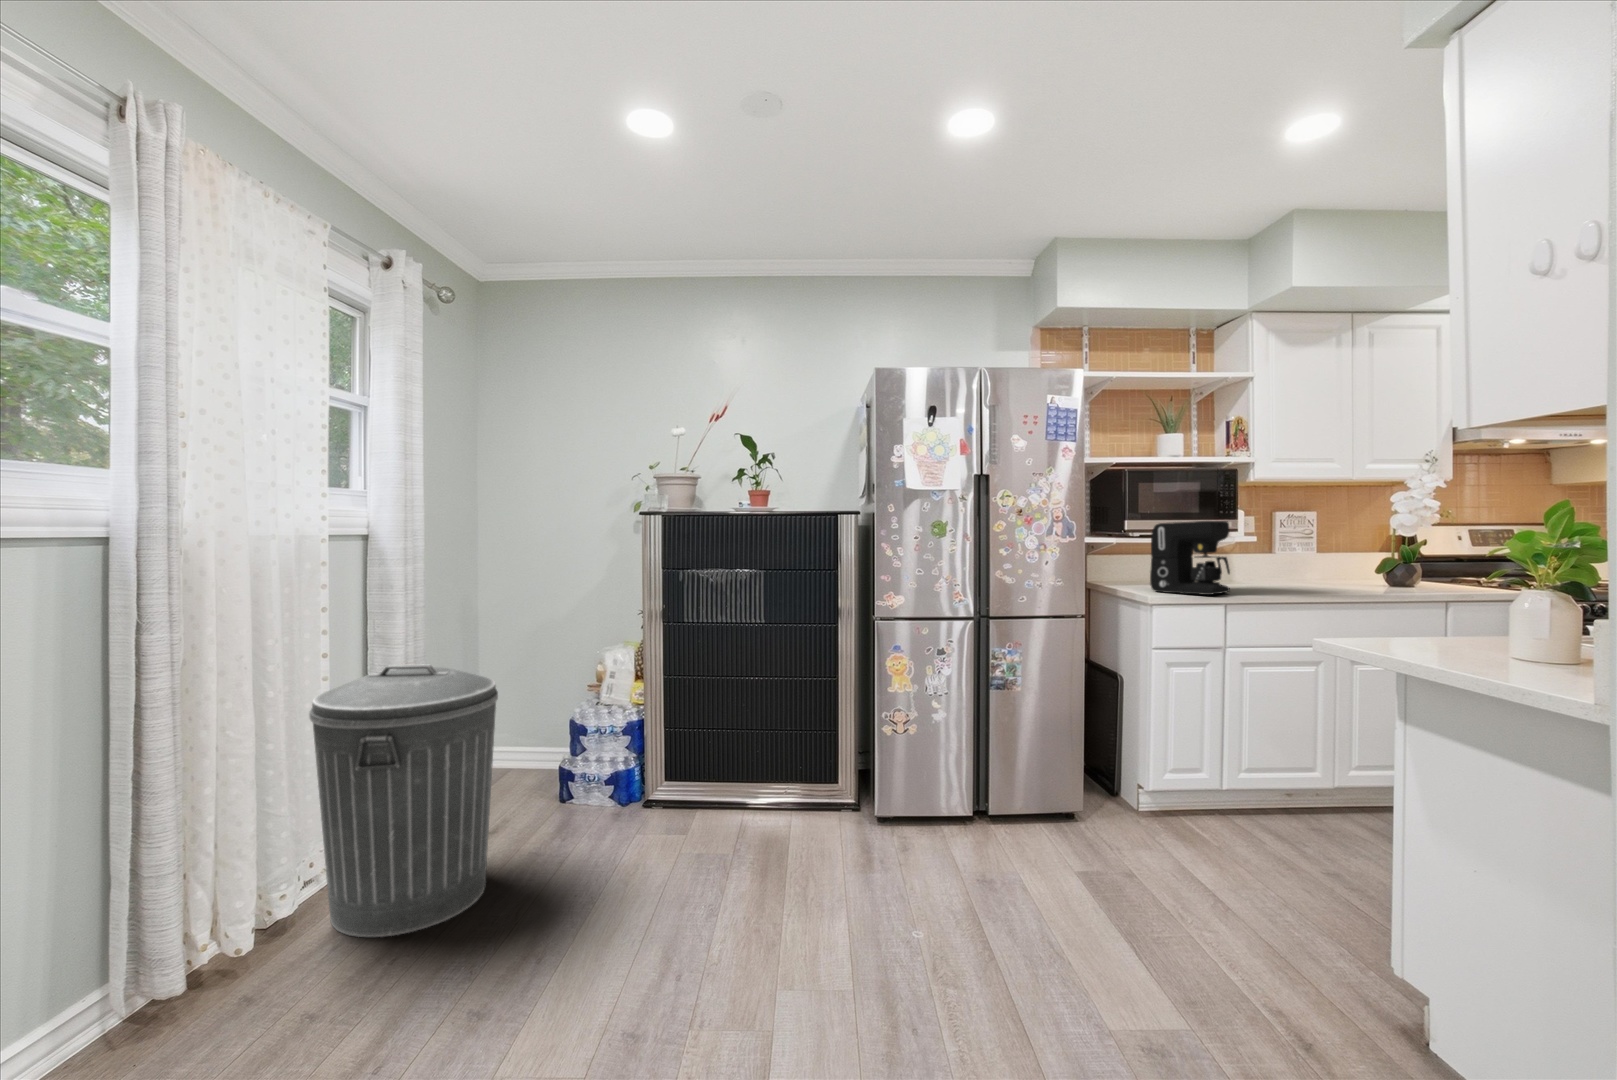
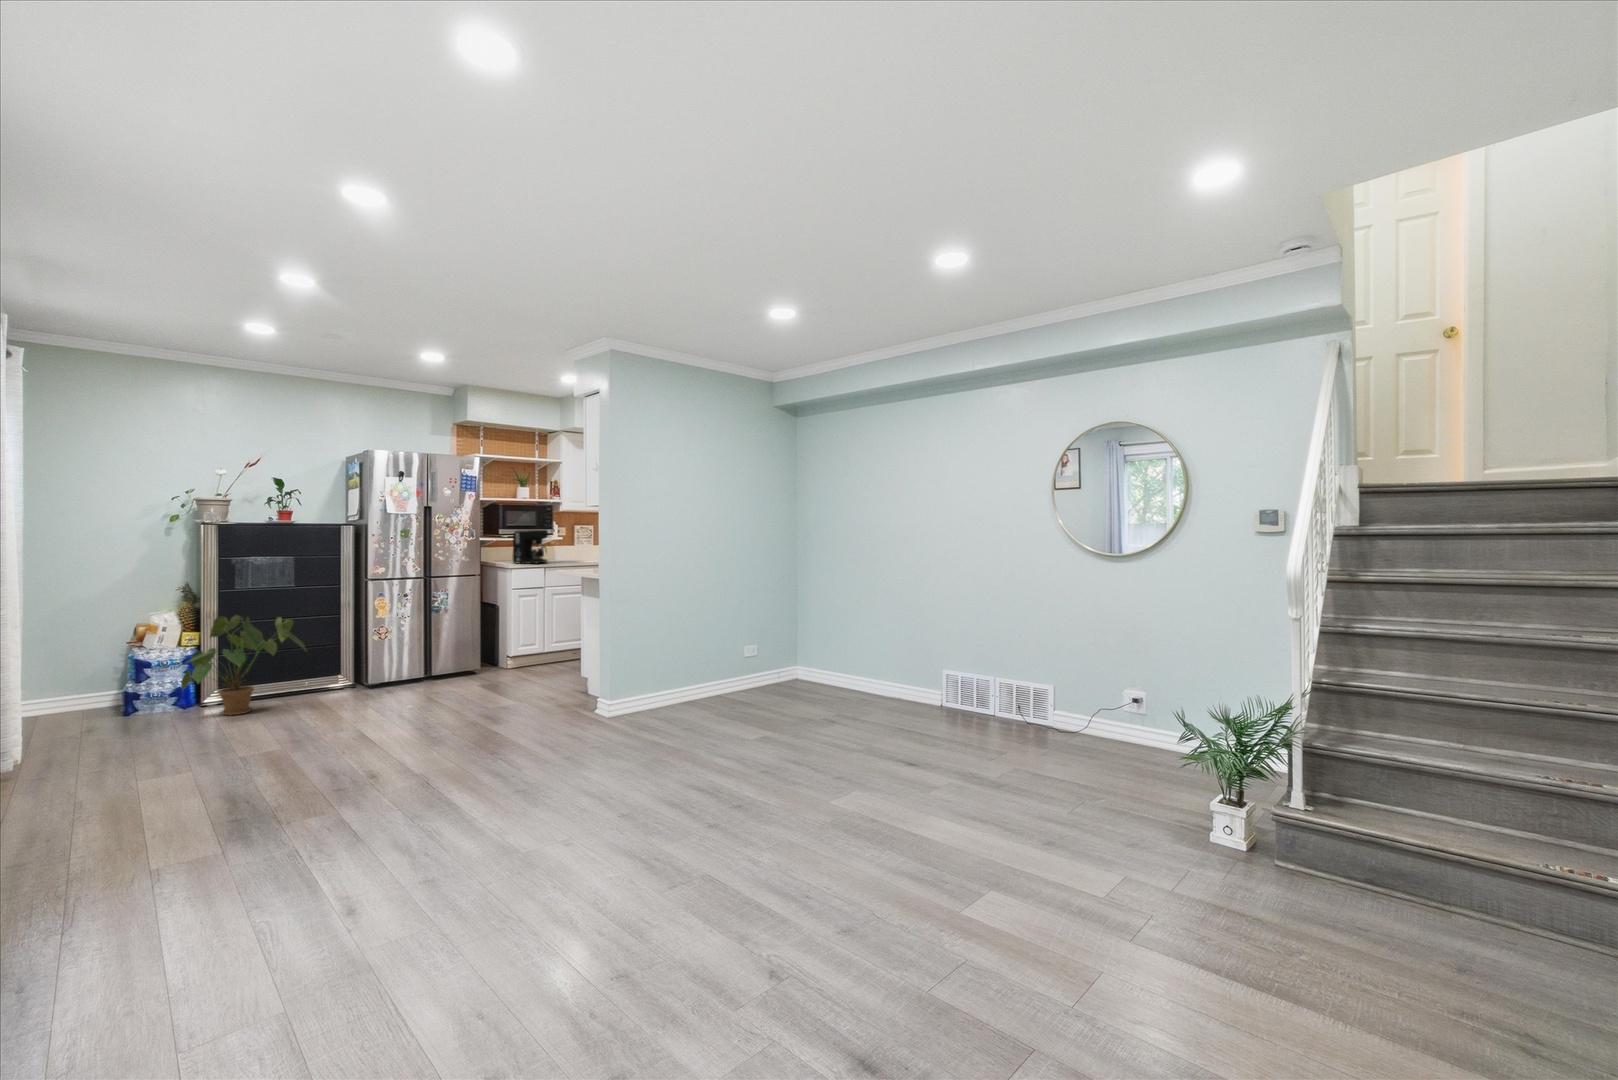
trash can: present [309,665,498,937] -> none [18,611,148,757]
house plant: none [578,668,759,860] -> present [181,615,305,715]

